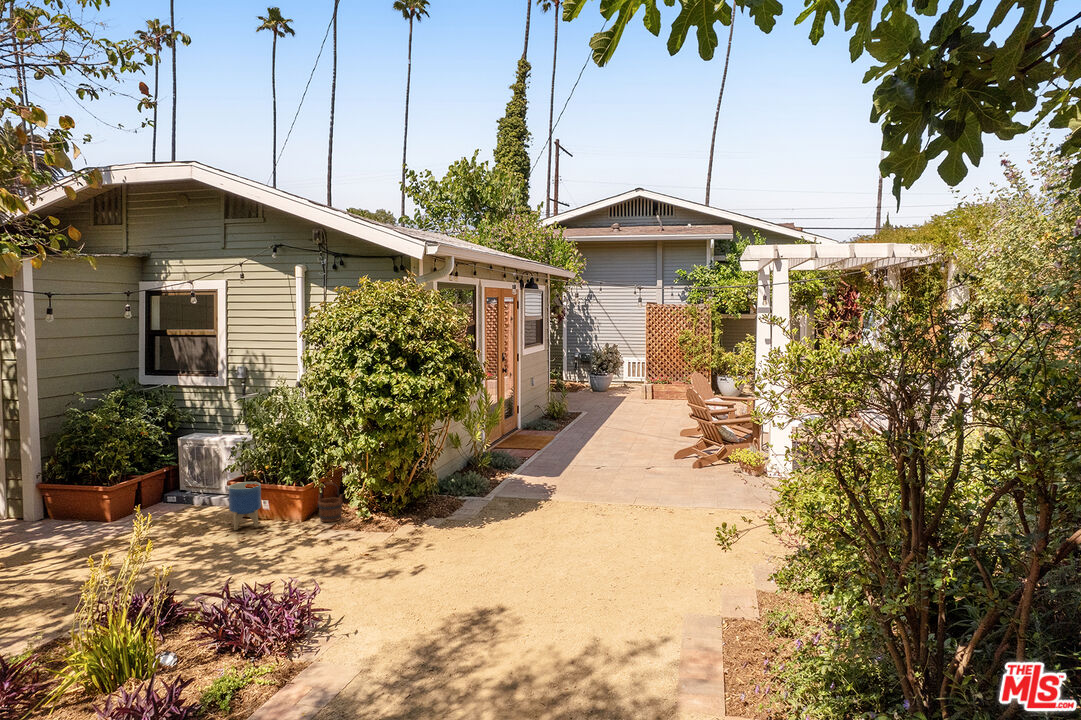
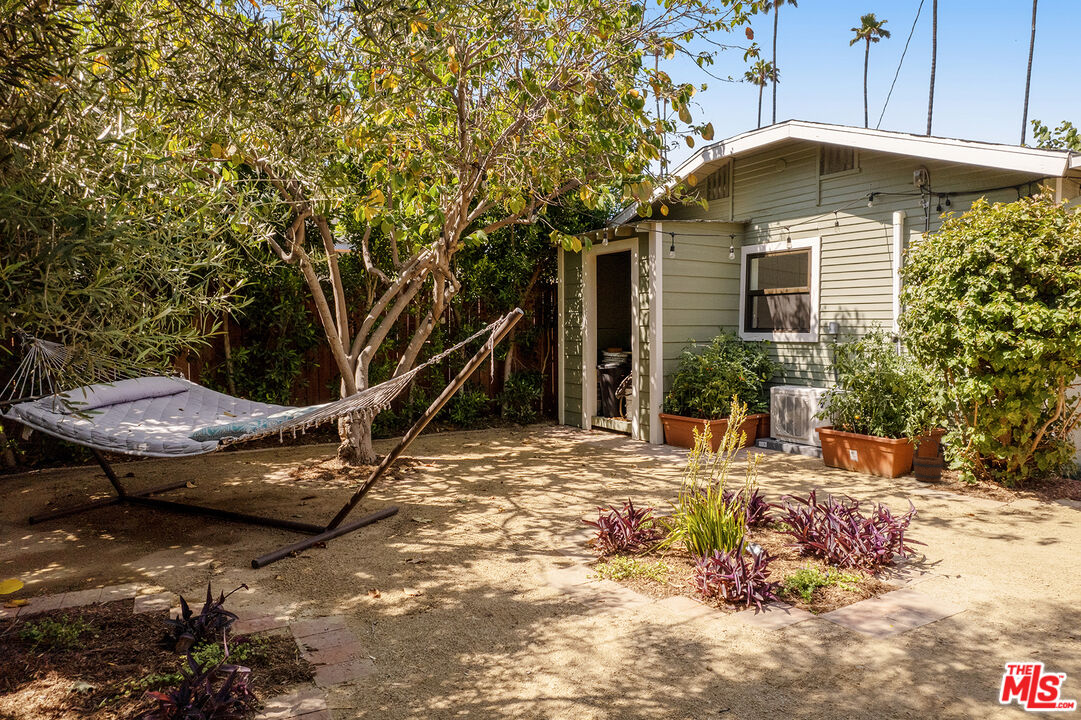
planter: present [229,482,261,530] -> none [817,428,850,475]

